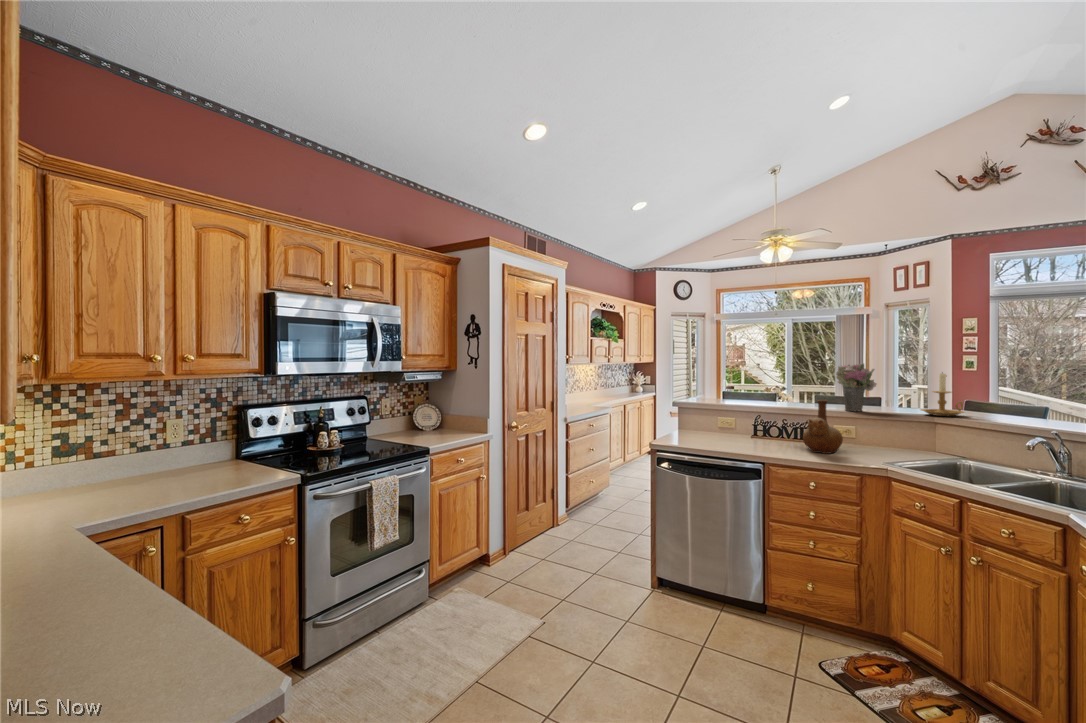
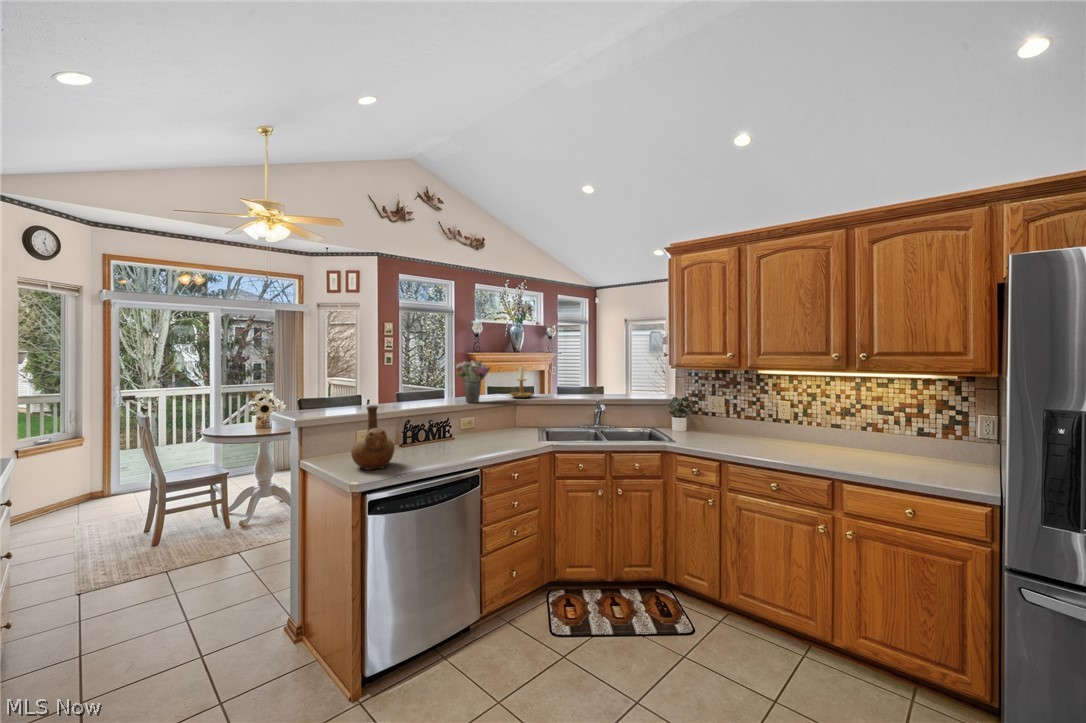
vase: present [803,400,843,454] -> present [351,405,395,470]

